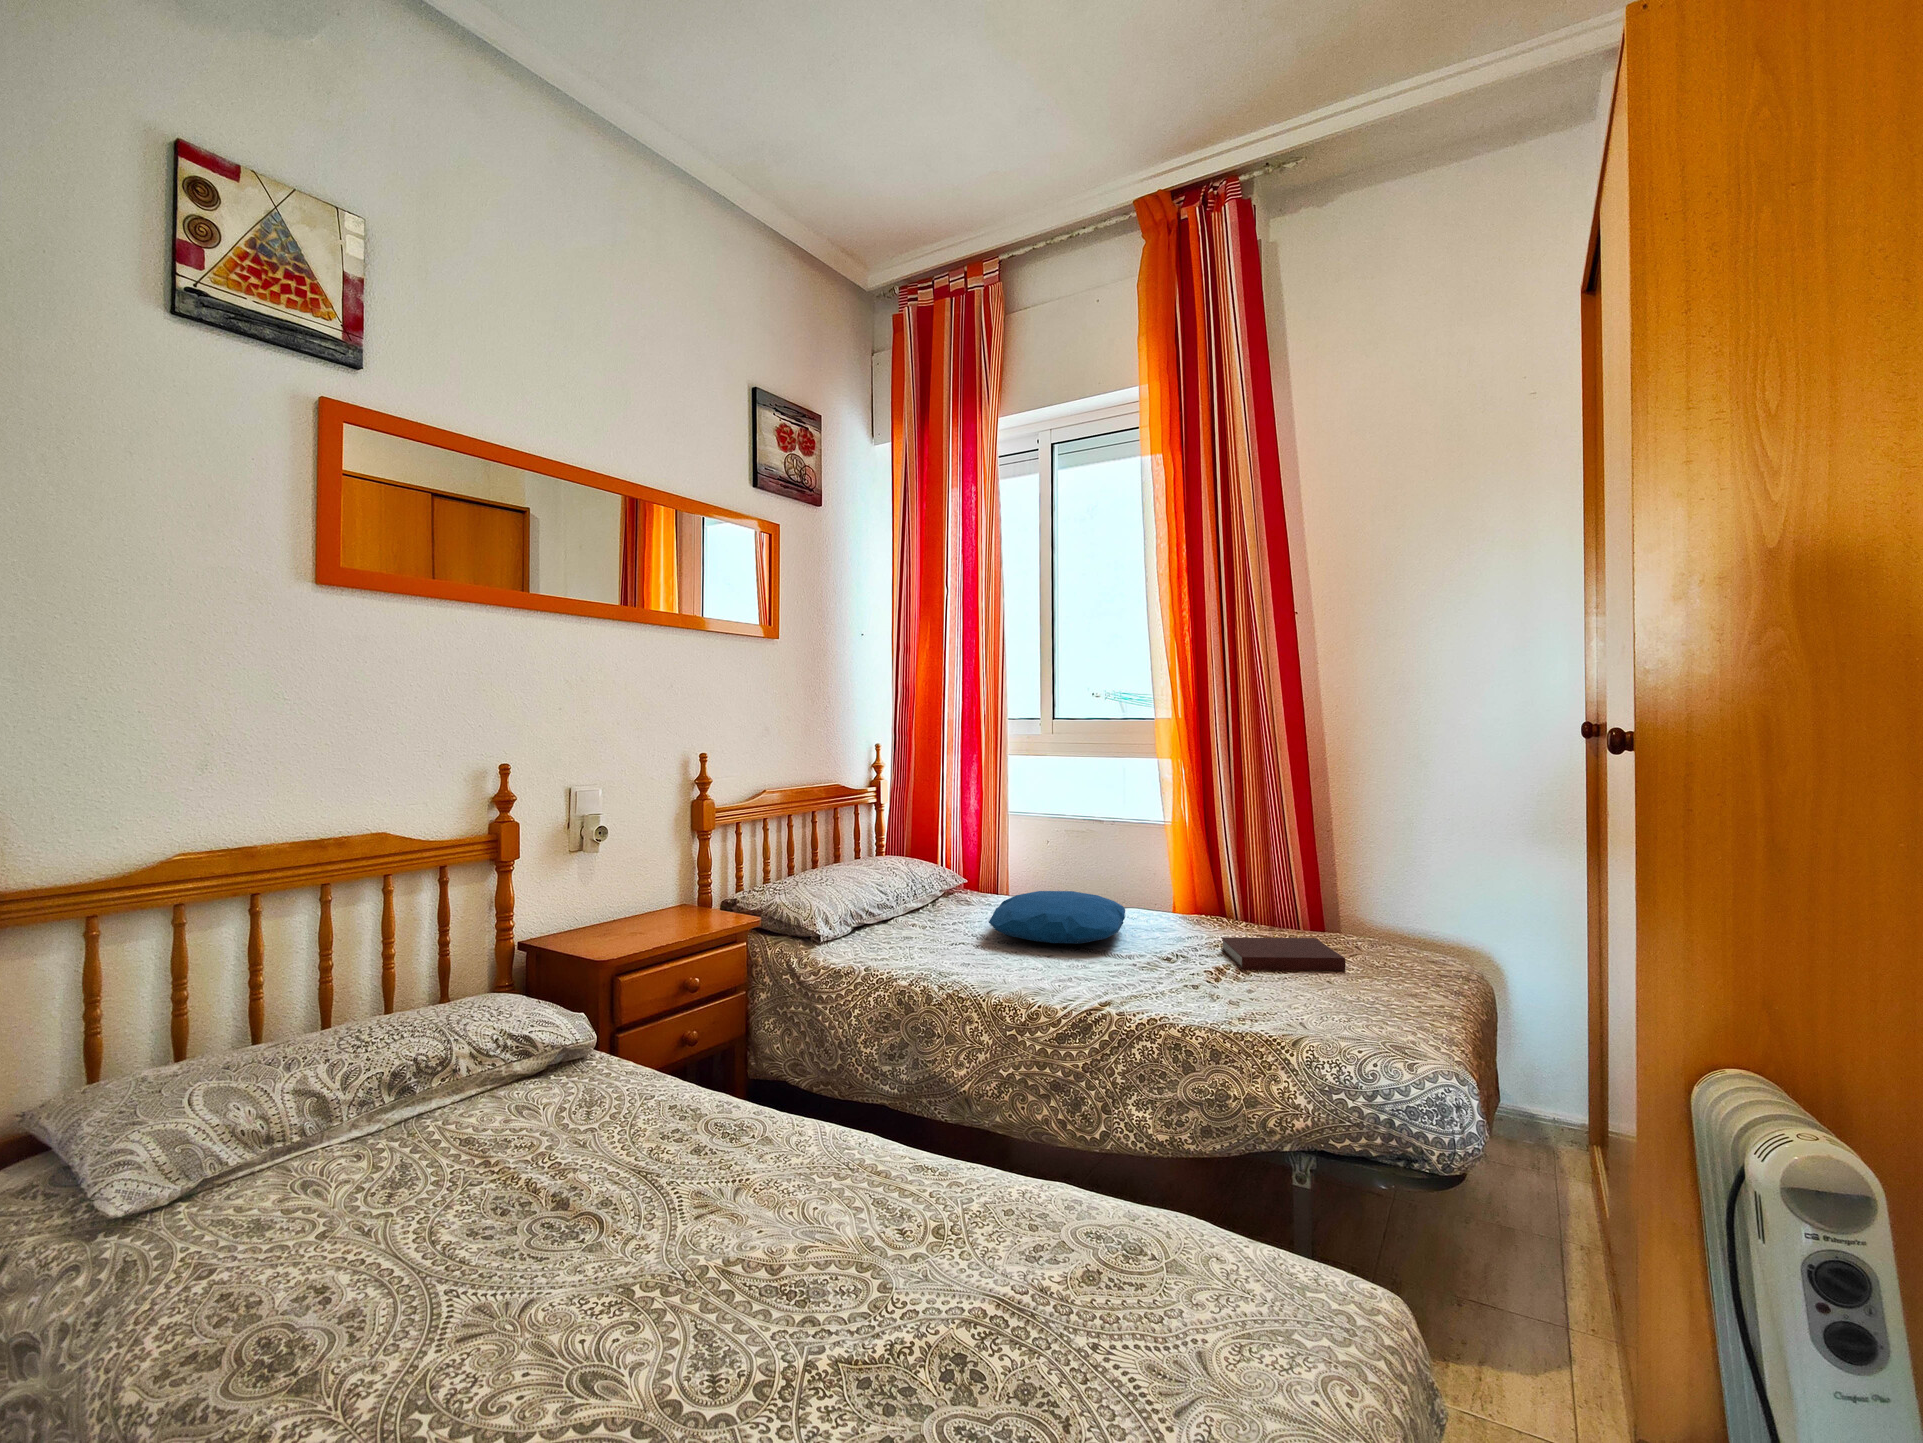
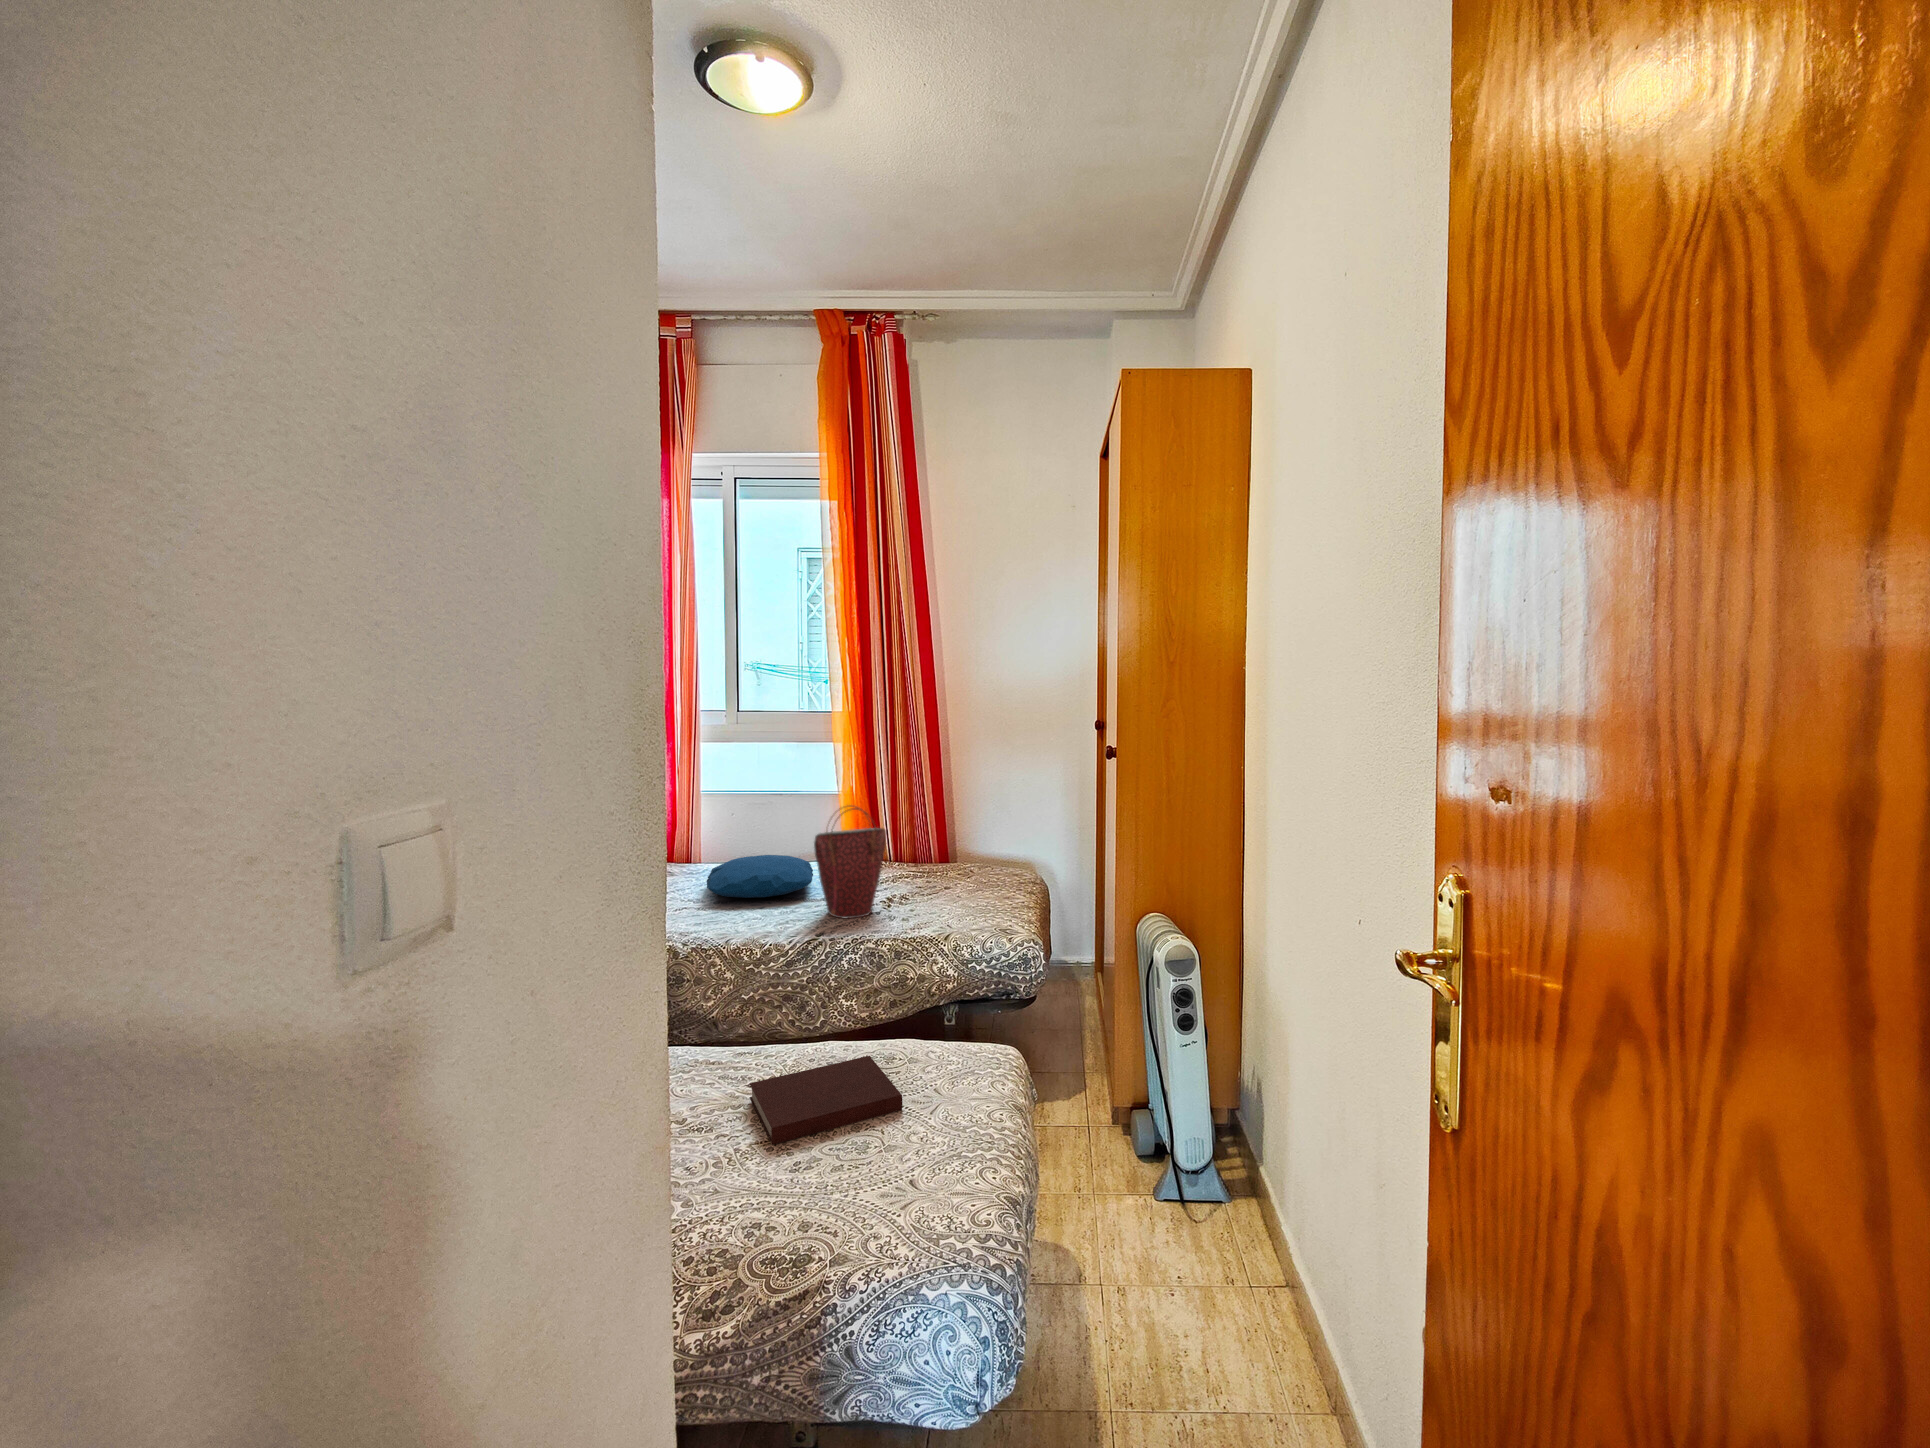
handbag: none [1108,829,1212,989] -> present [814,806,886,919]
notebook: present [1221,937,1345,971] -> present [750,1056,902,1145]

